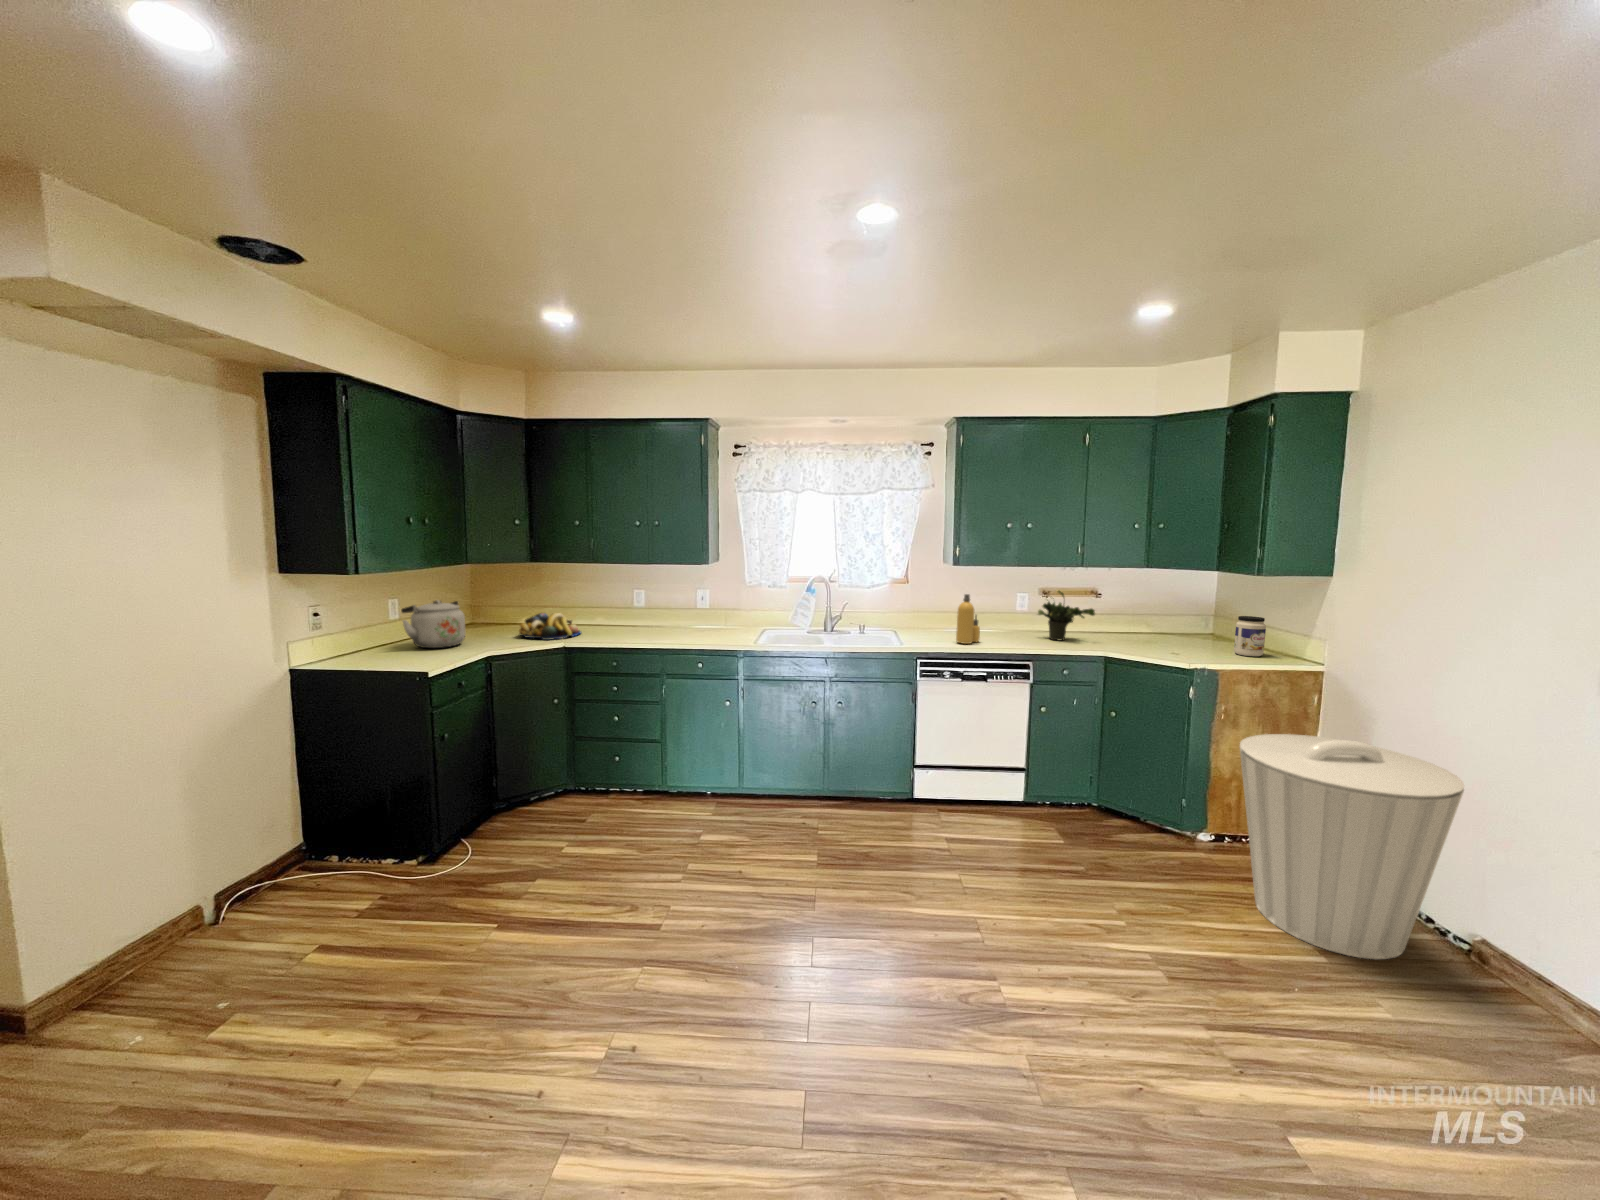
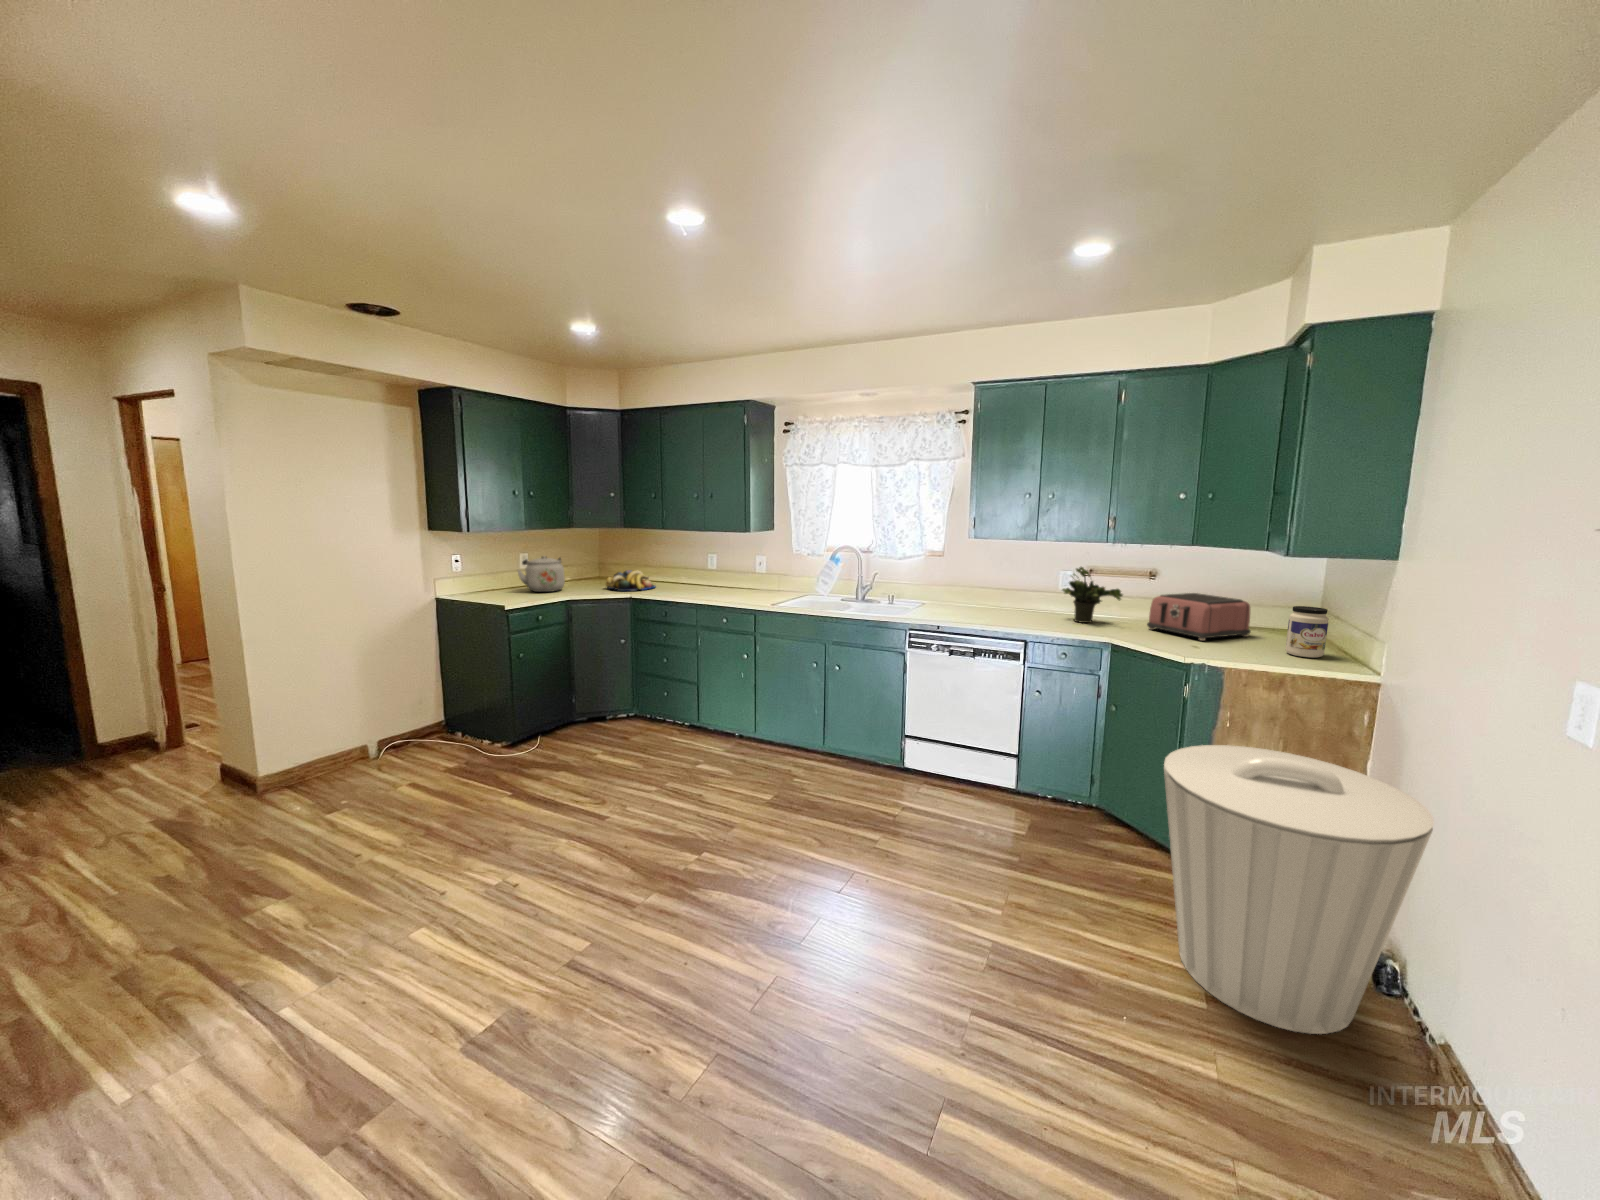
bottle: present [956,594,980,644] -> none [958,567,986,618]
toaster: none [1113,609,1187,649] -> present [1147,593,1251,641]

